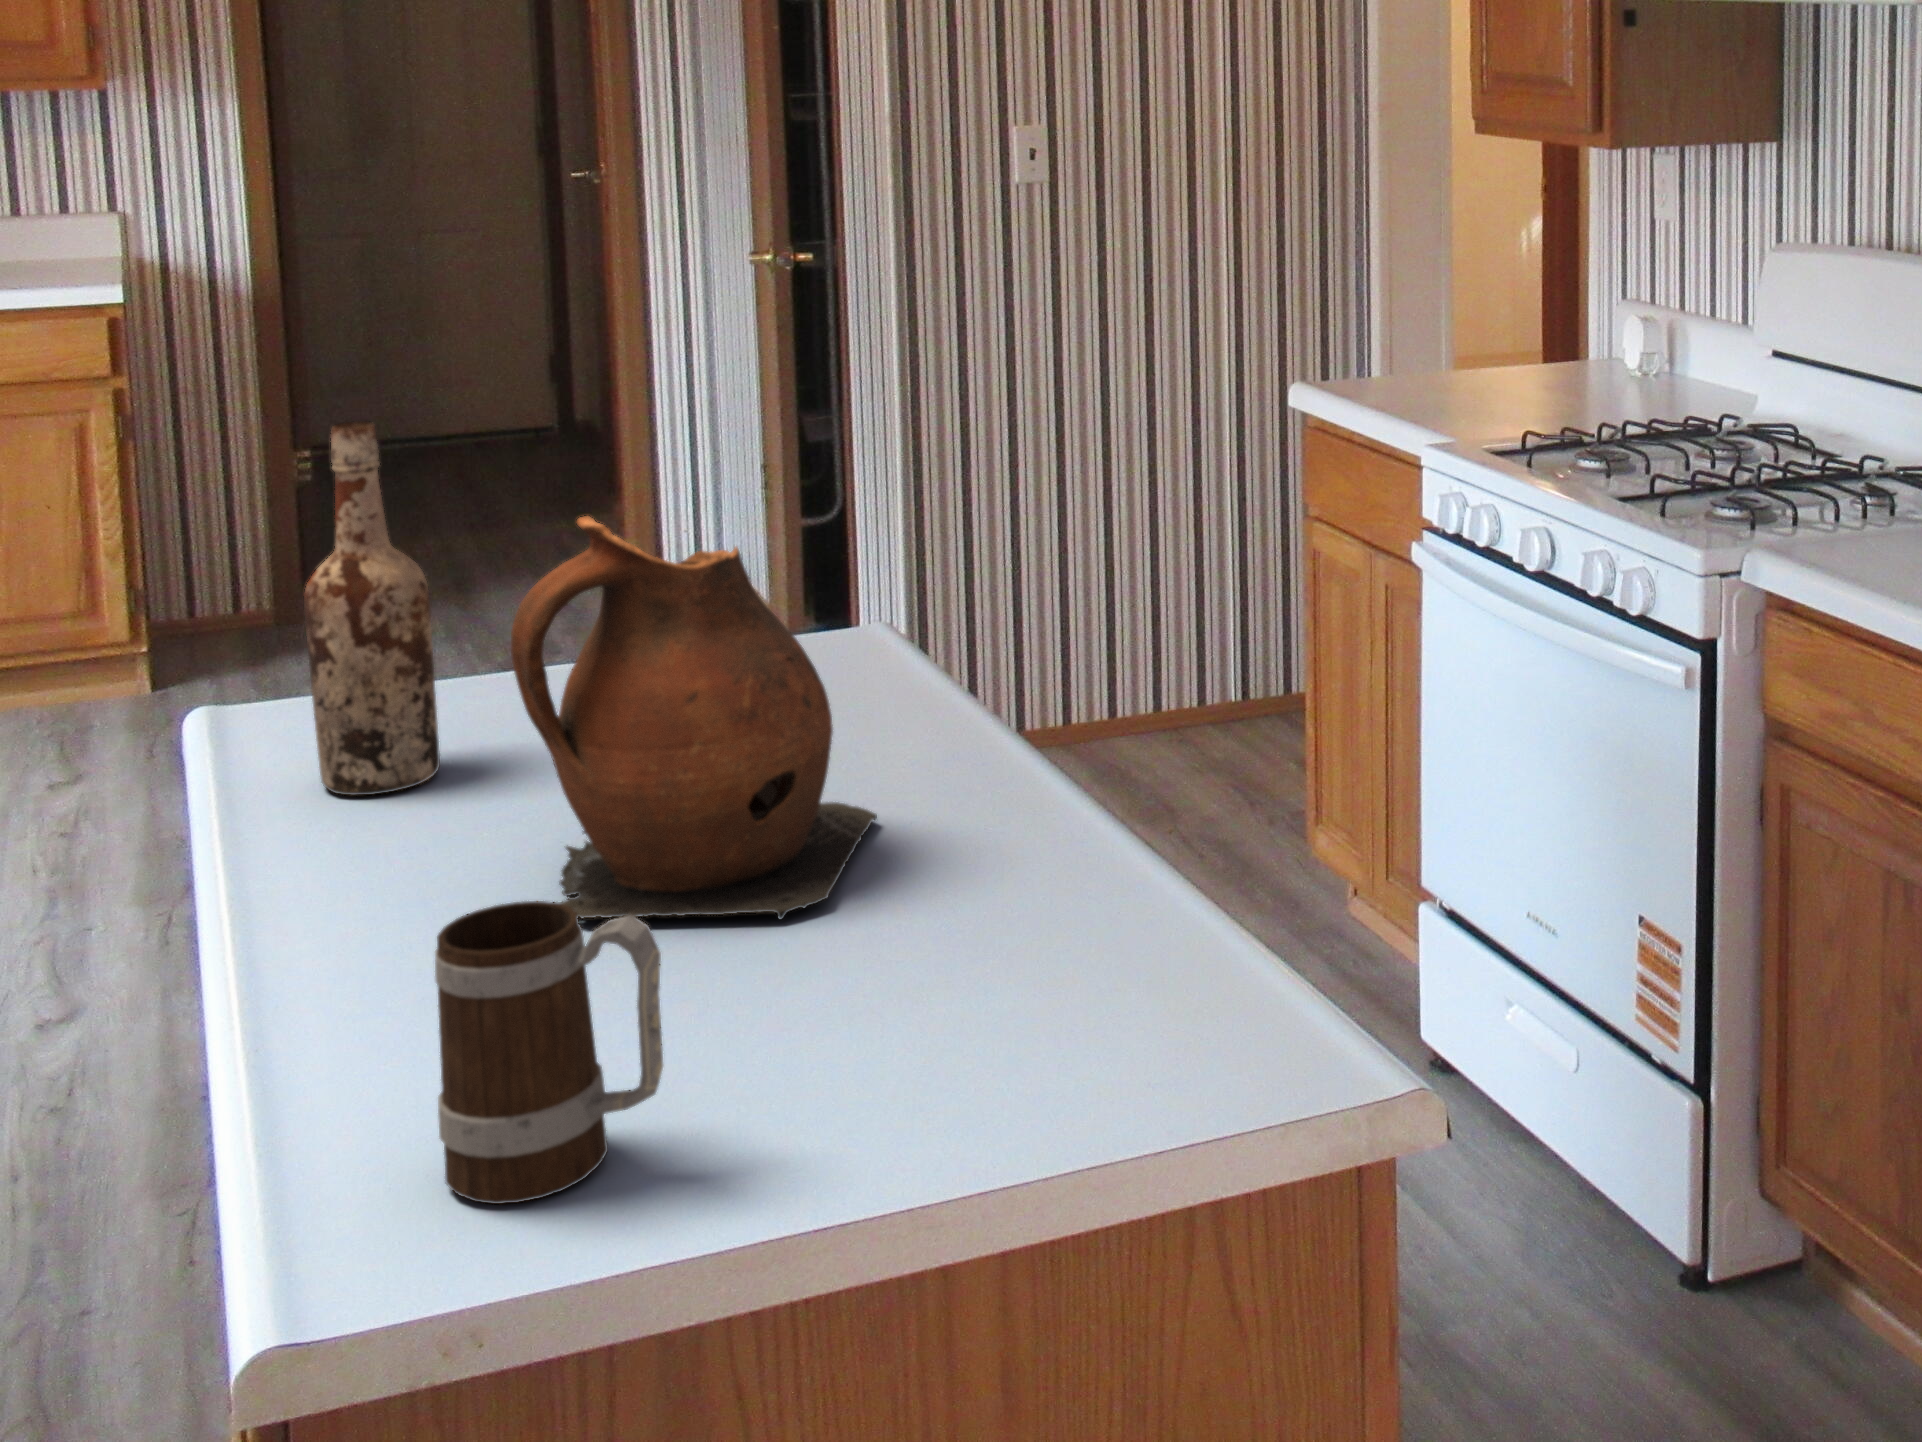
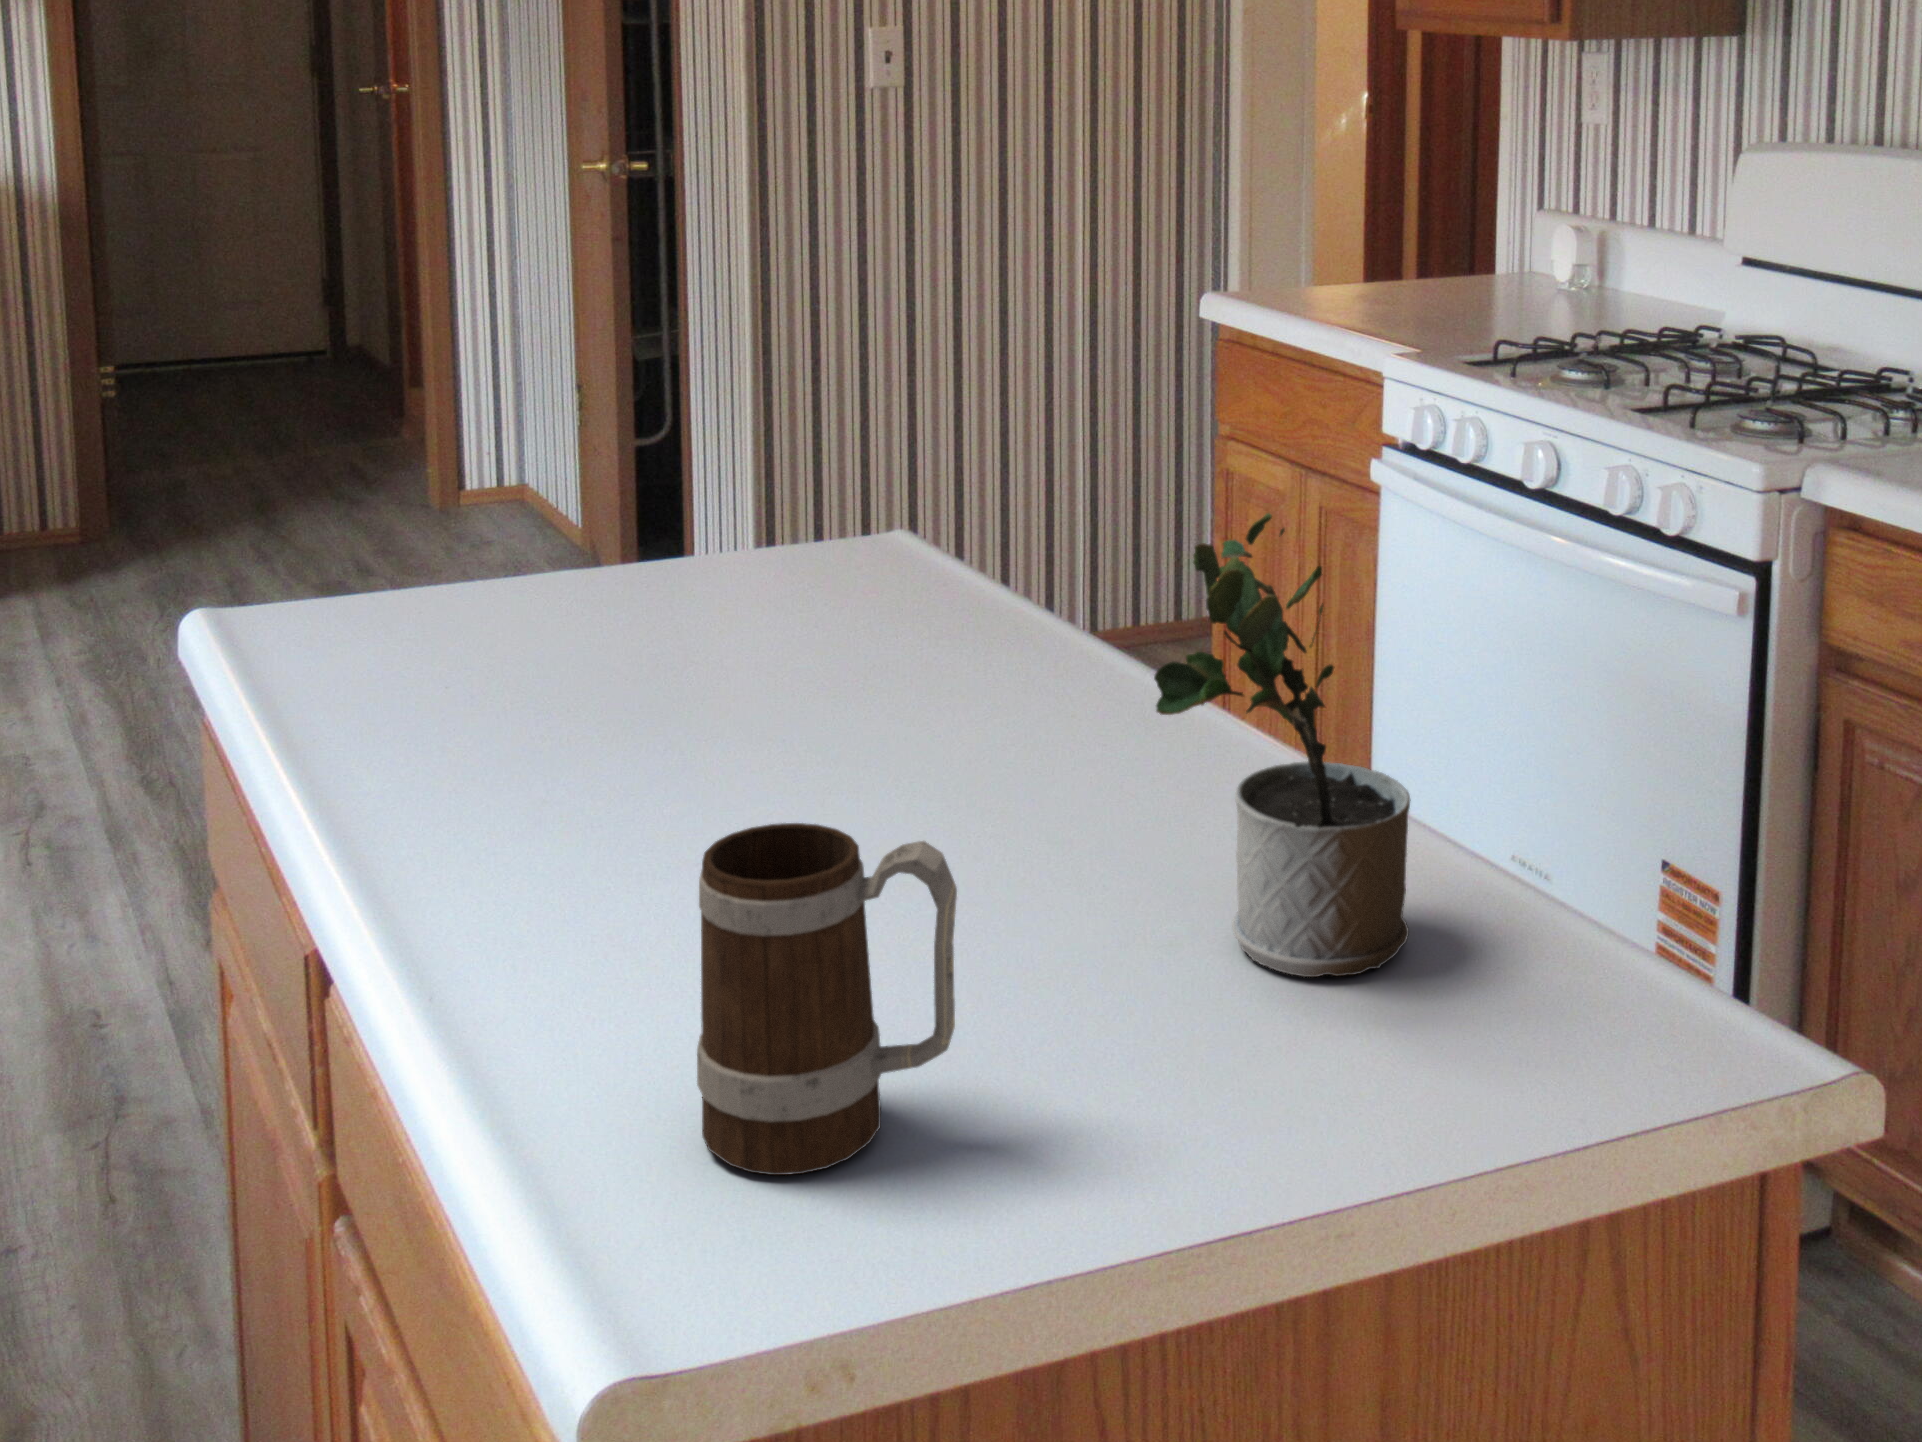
wine bottle: present [304,421,440,795] -> none [346,293,486,707]
ceramic pitcher: present [511,516,877,920] -> none [641,392,998,850]
potted plant: none [893,624,1145,1029] -> present [1154,513,1411,977]

